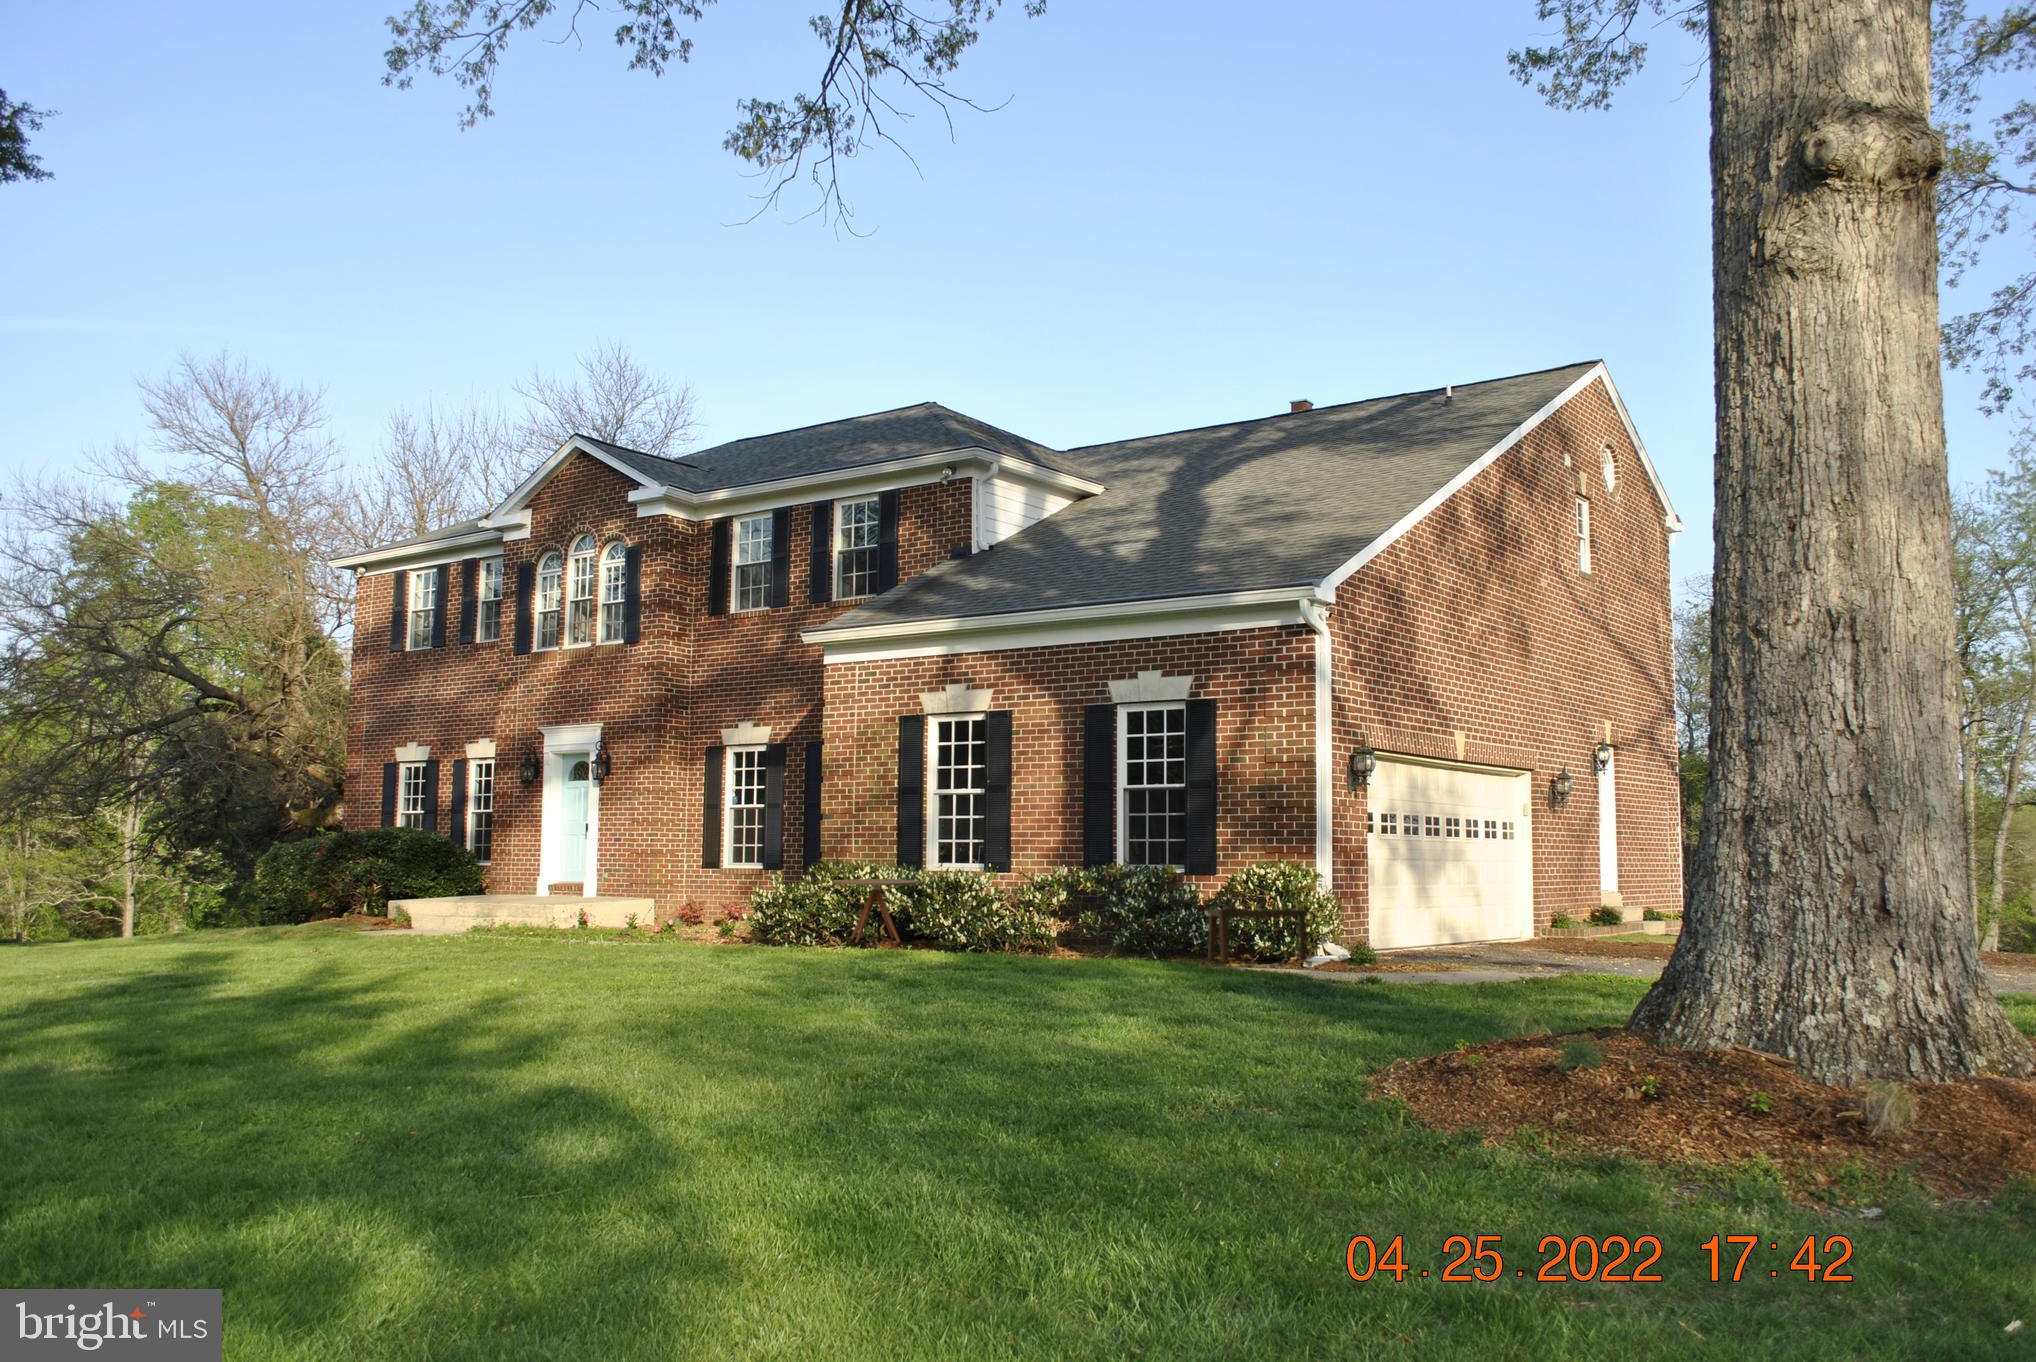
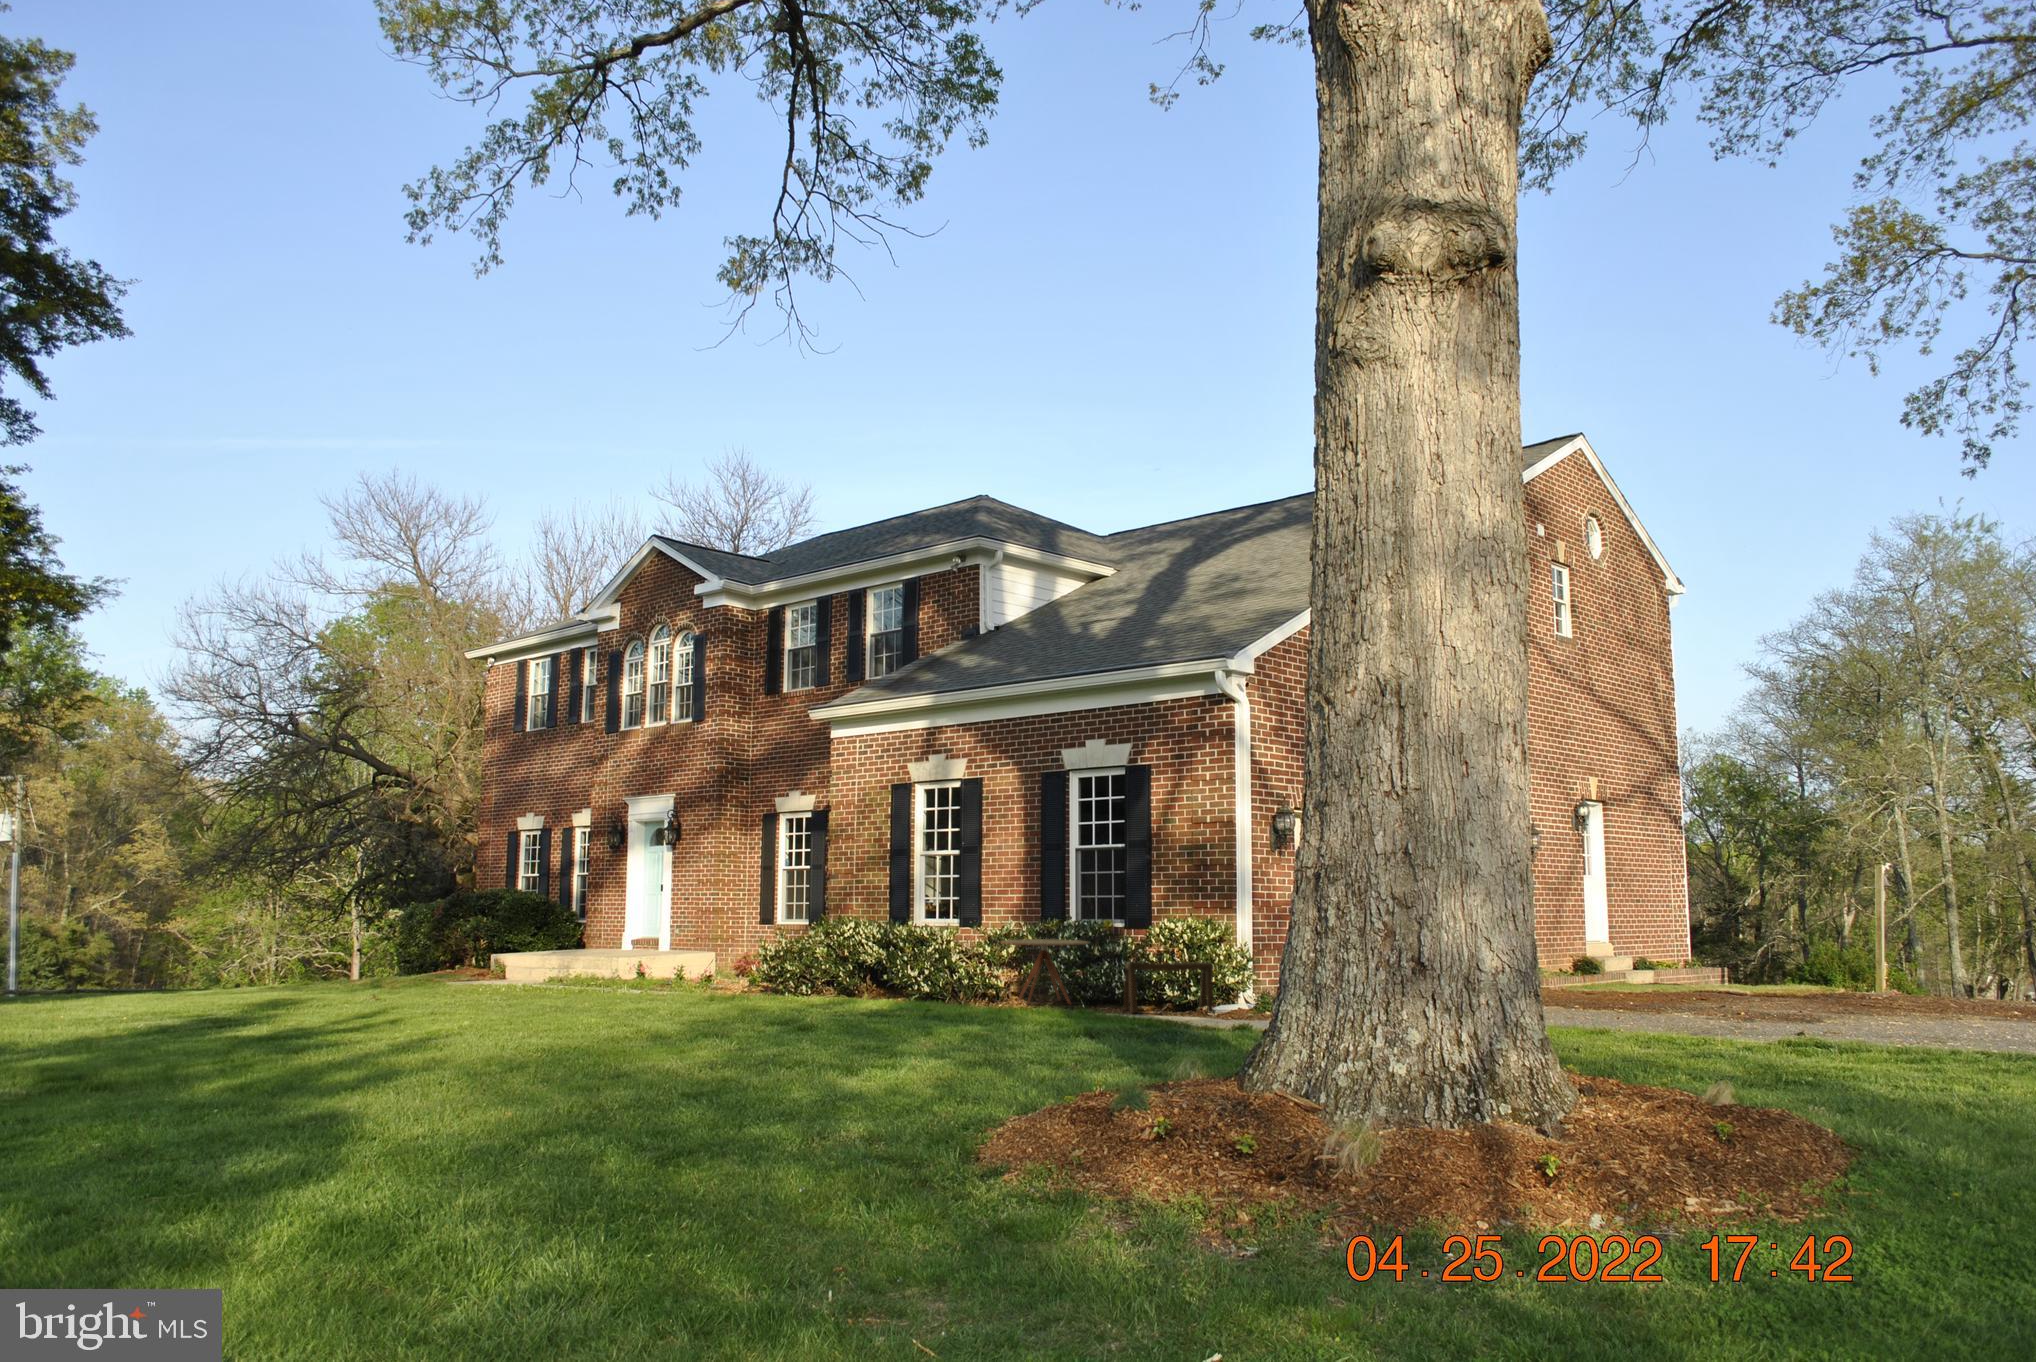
round table: present [833,879,920,943] -> present [1001,939,1088,1005]

